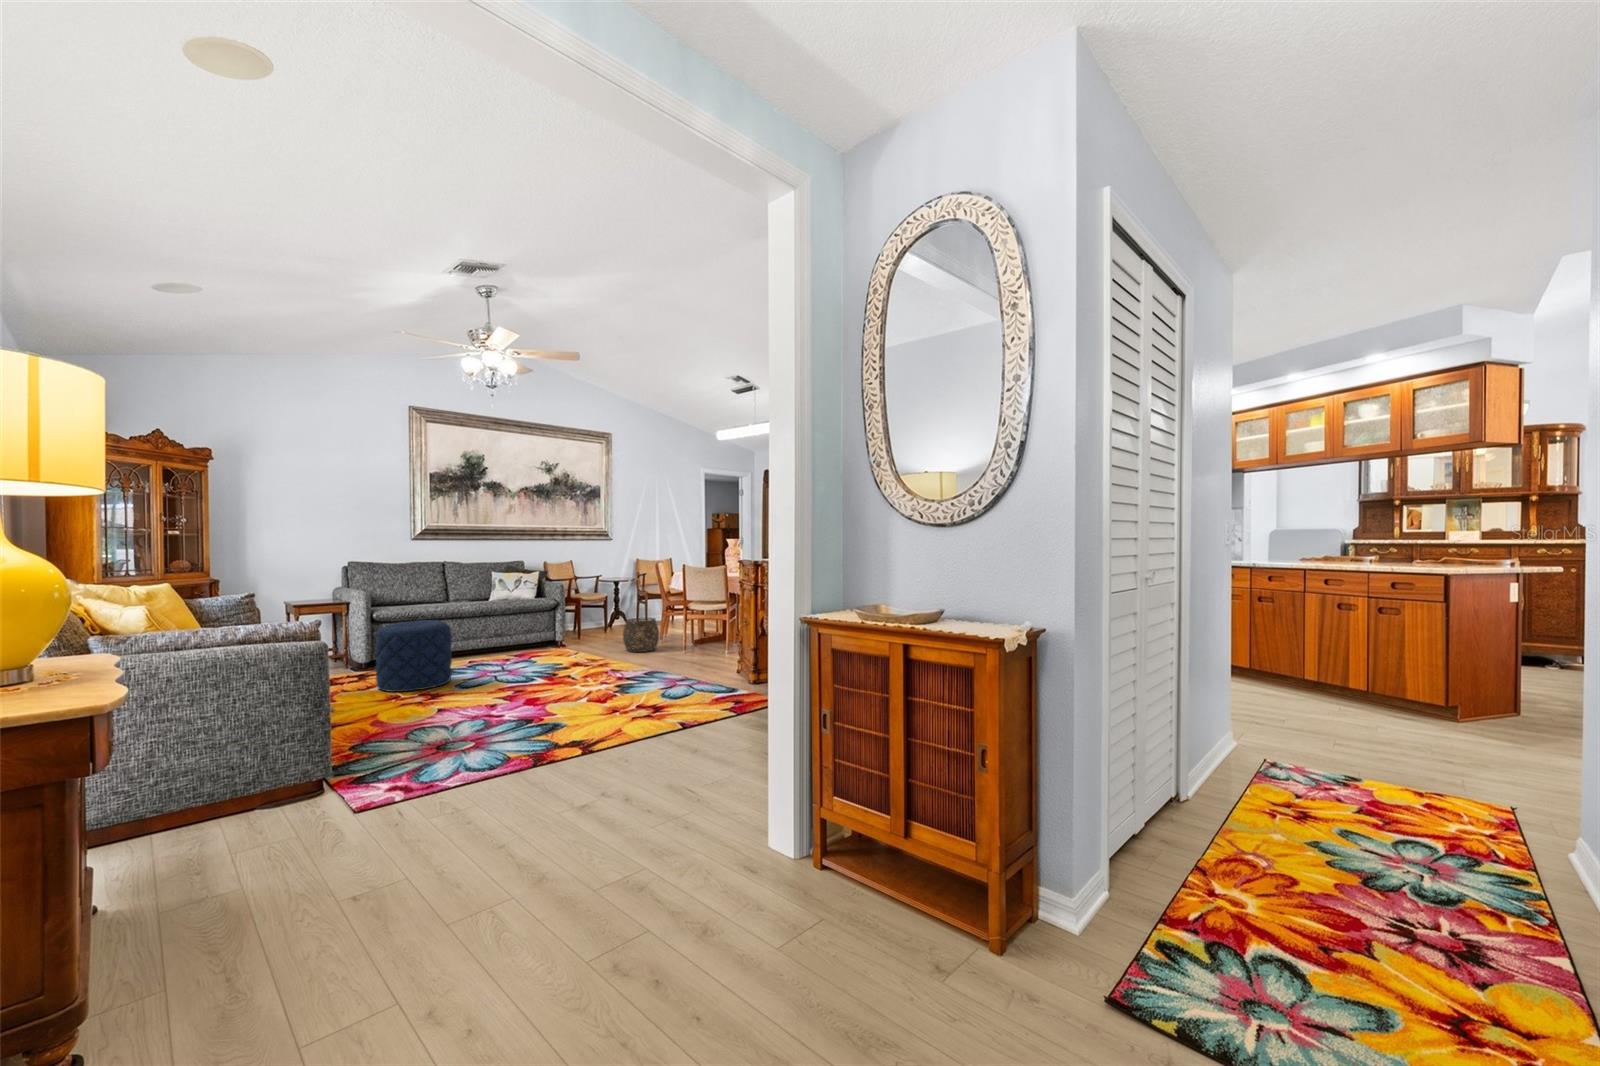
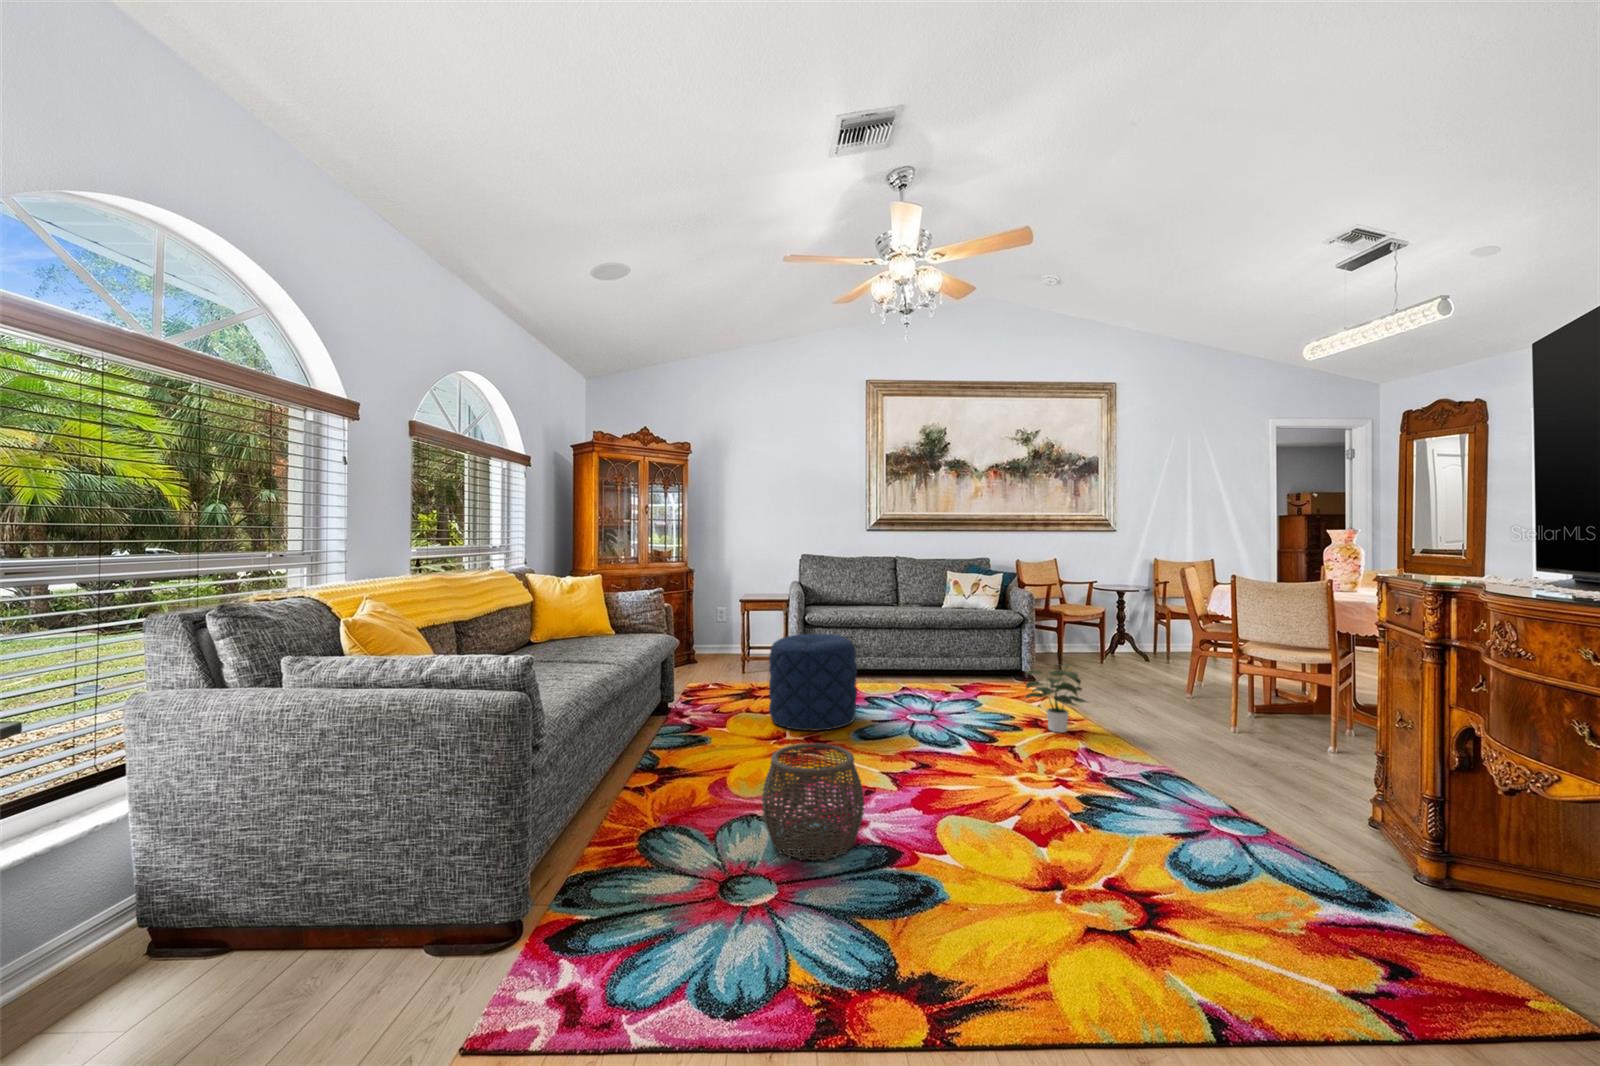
woven basket: present [623,617,659,652] -> present [762,743,865,861]
potted plant: none [569,624,611,666] -> present [1025,664,1088,733]

